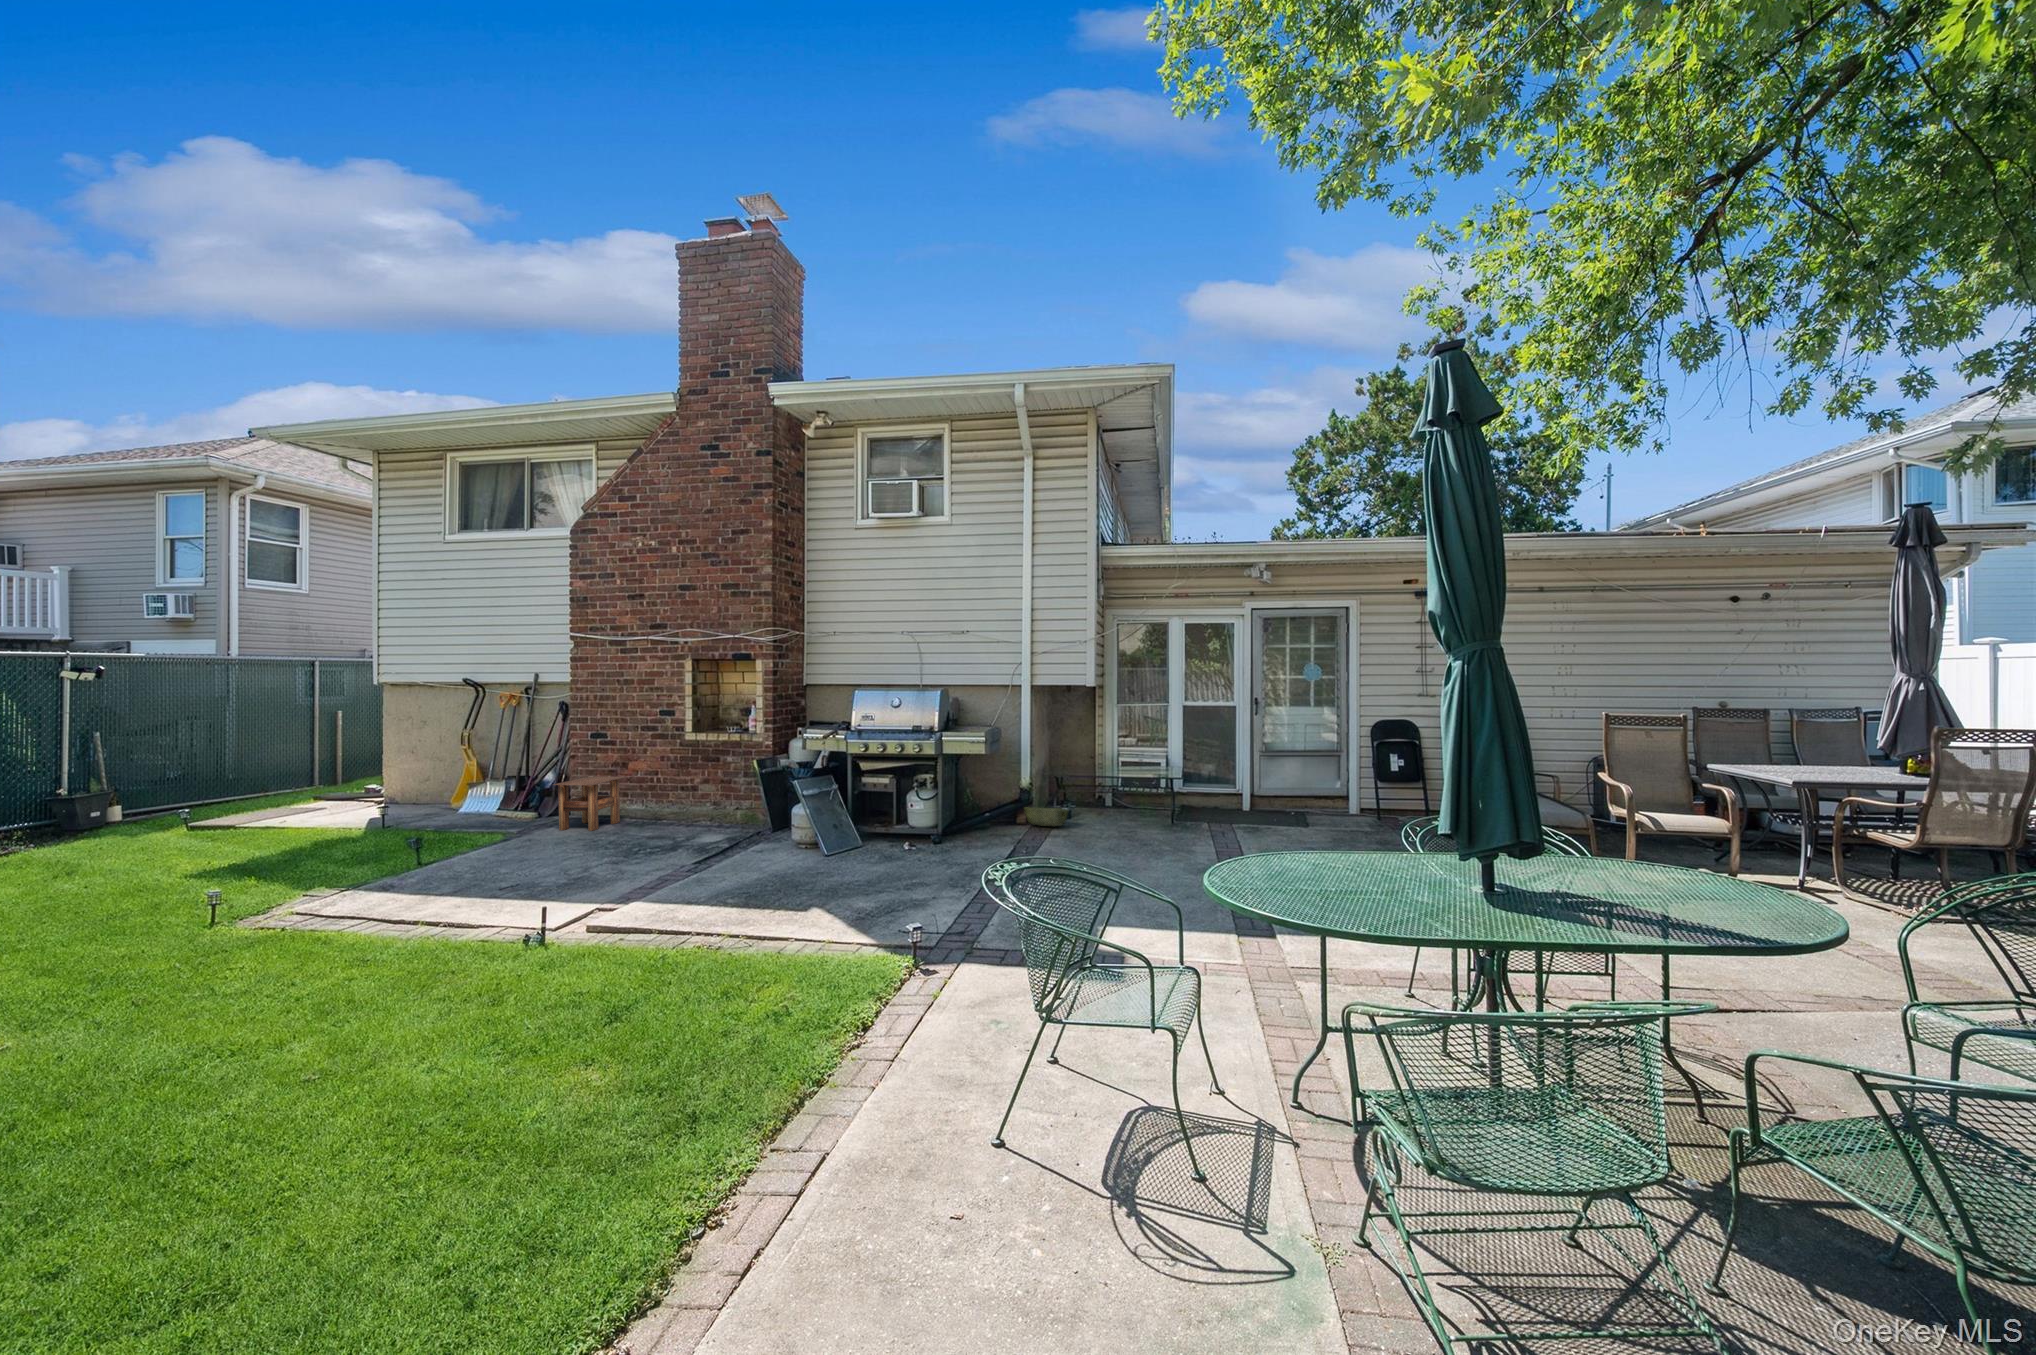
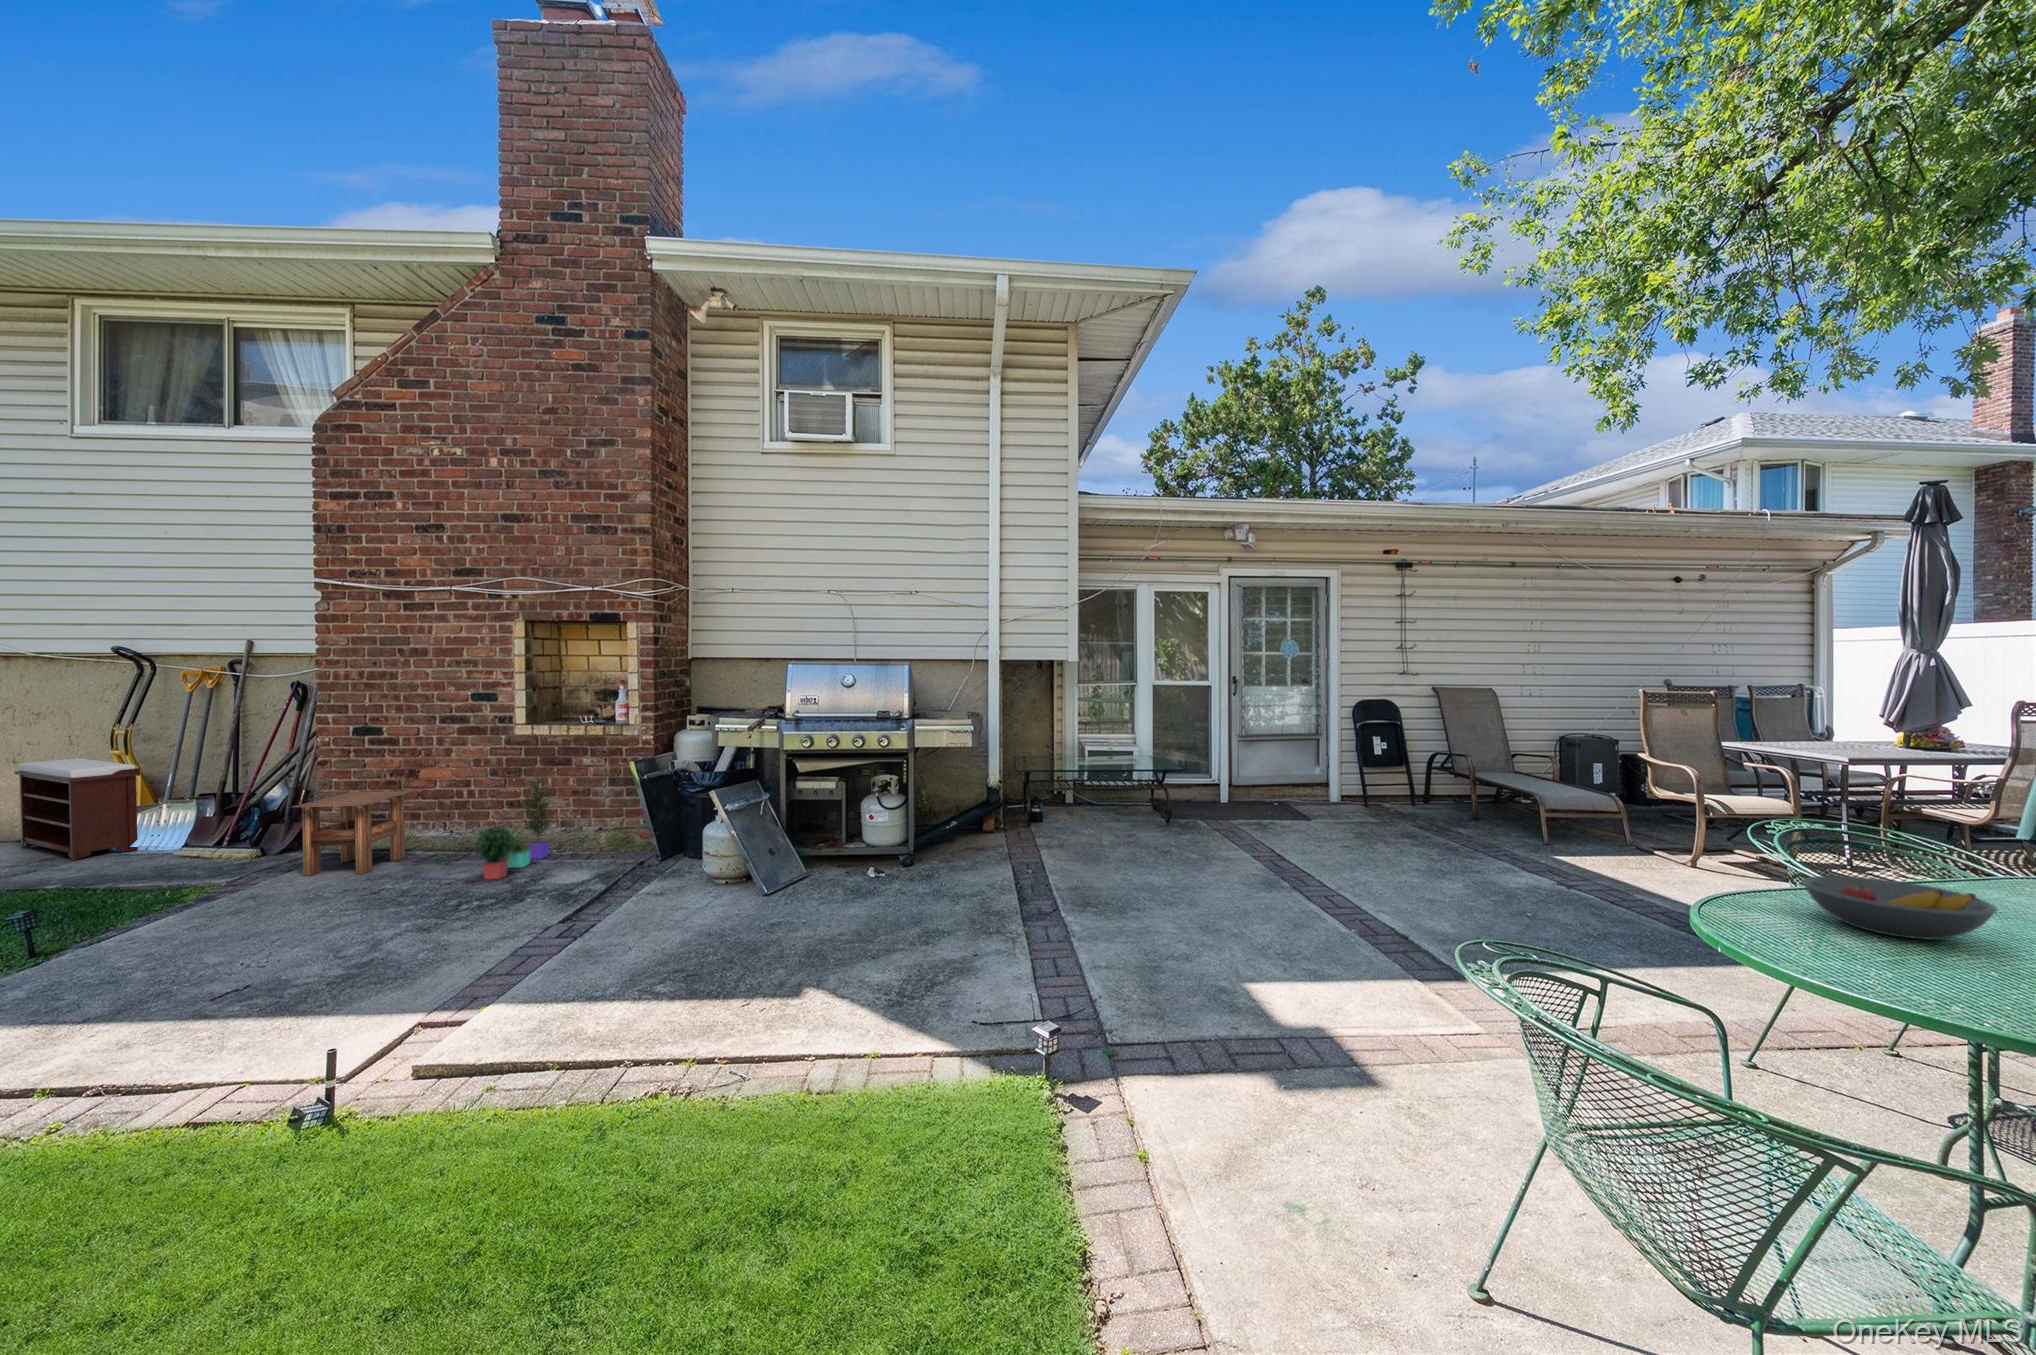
bench: none [409,750,474,815] -> present [15,758,141,861]
potted plant: none [653,766,712,838] -> present [473,775,554,879]
woven basket: present [1024,807,1068,826] -> none [994,812,1051,836]
fruit bowl: none [1282,846,1368,881] -> present [1802,876,1997,940]

